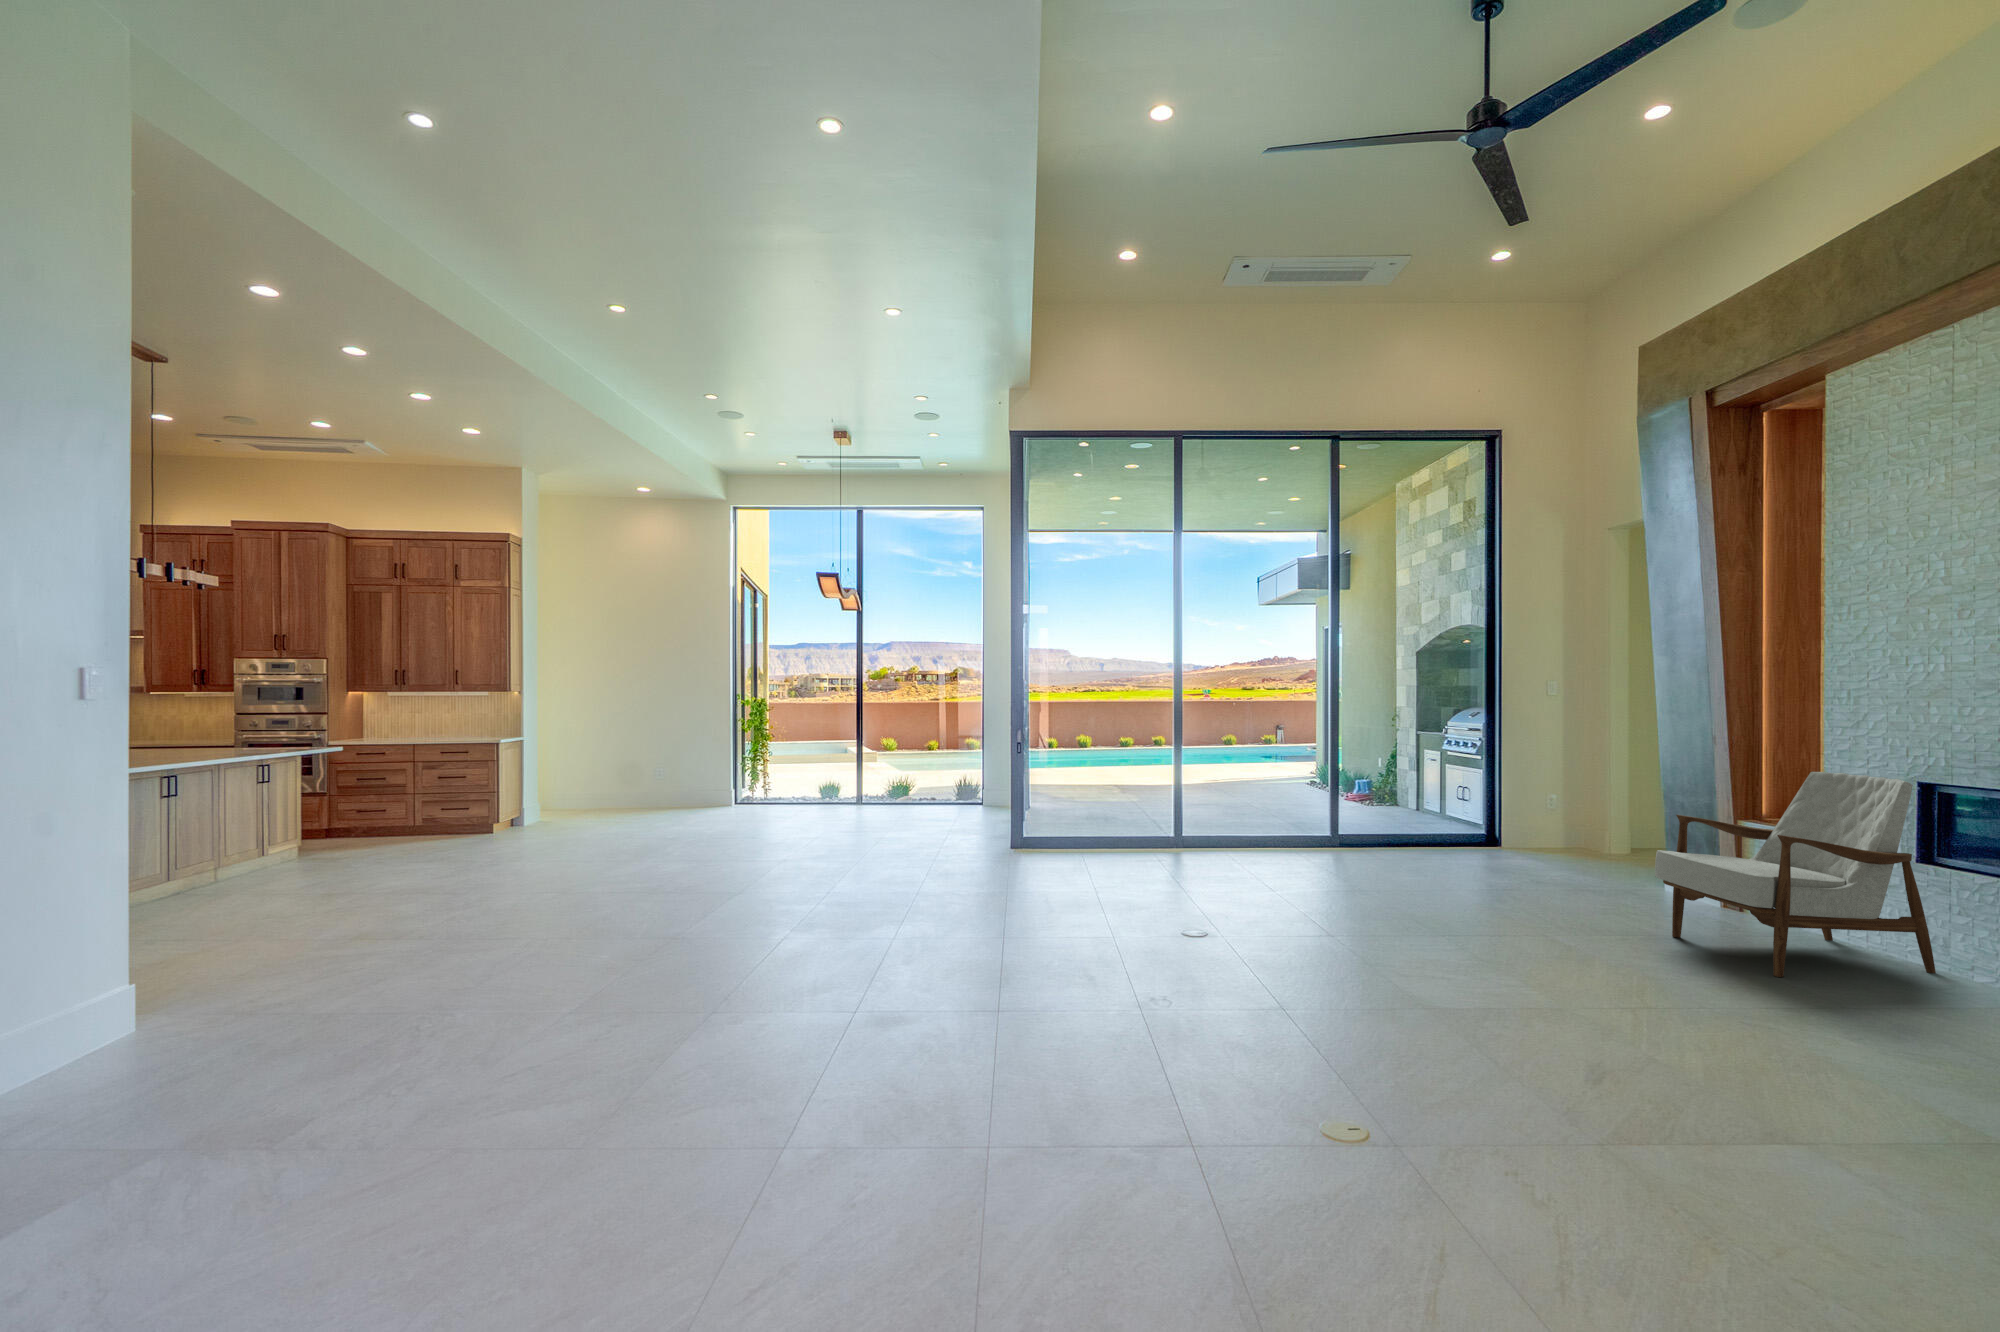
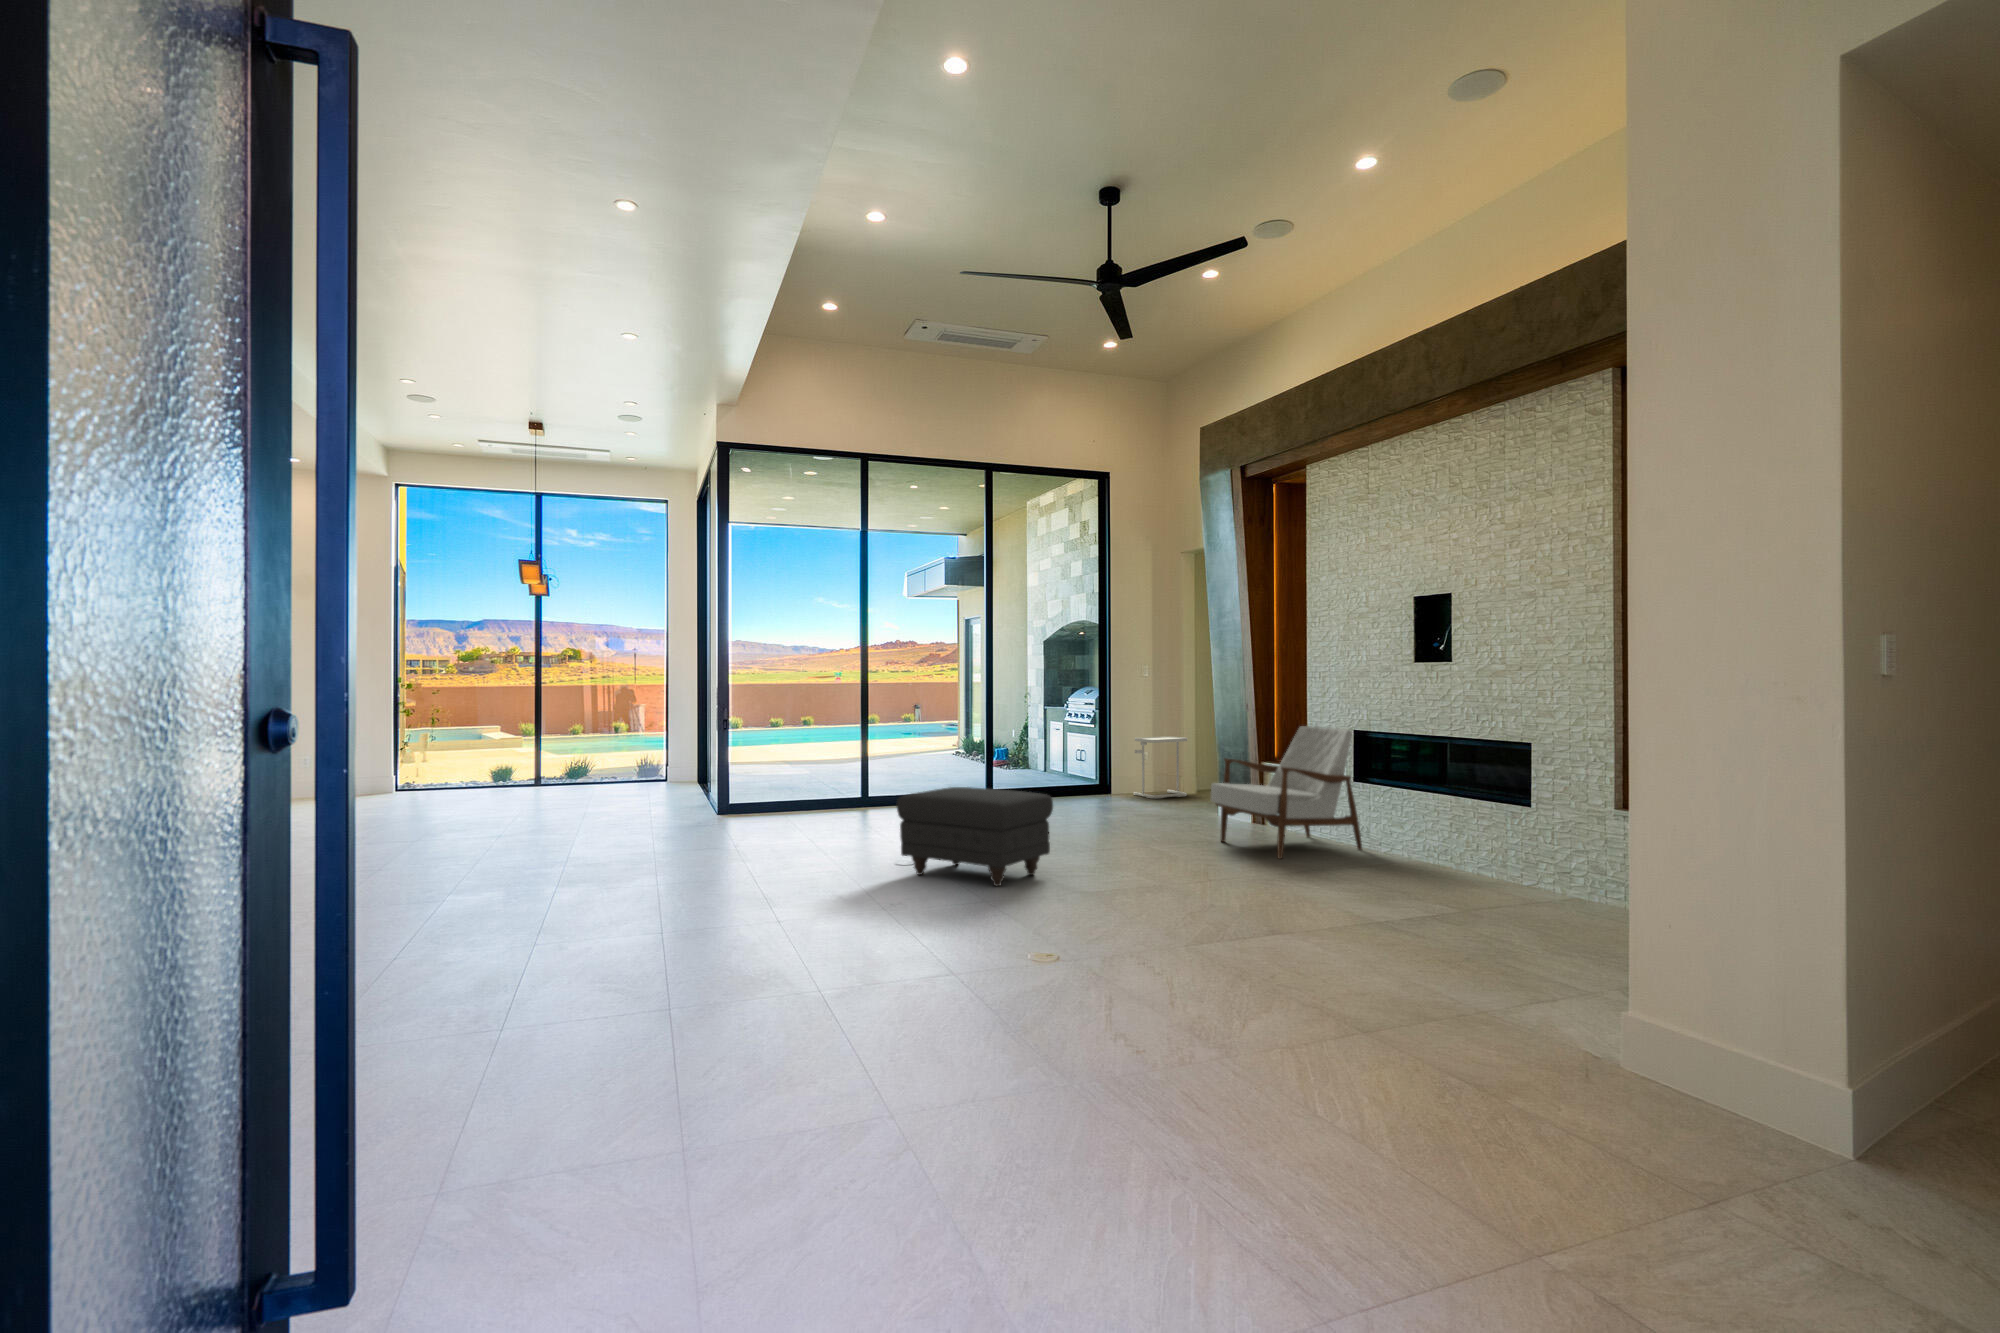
side table: none [1540,775,1621,858] -> present [1133,736,1187,798]
ottoman: none [1182,838,1399,982] -> present [896,787,1053,886]

